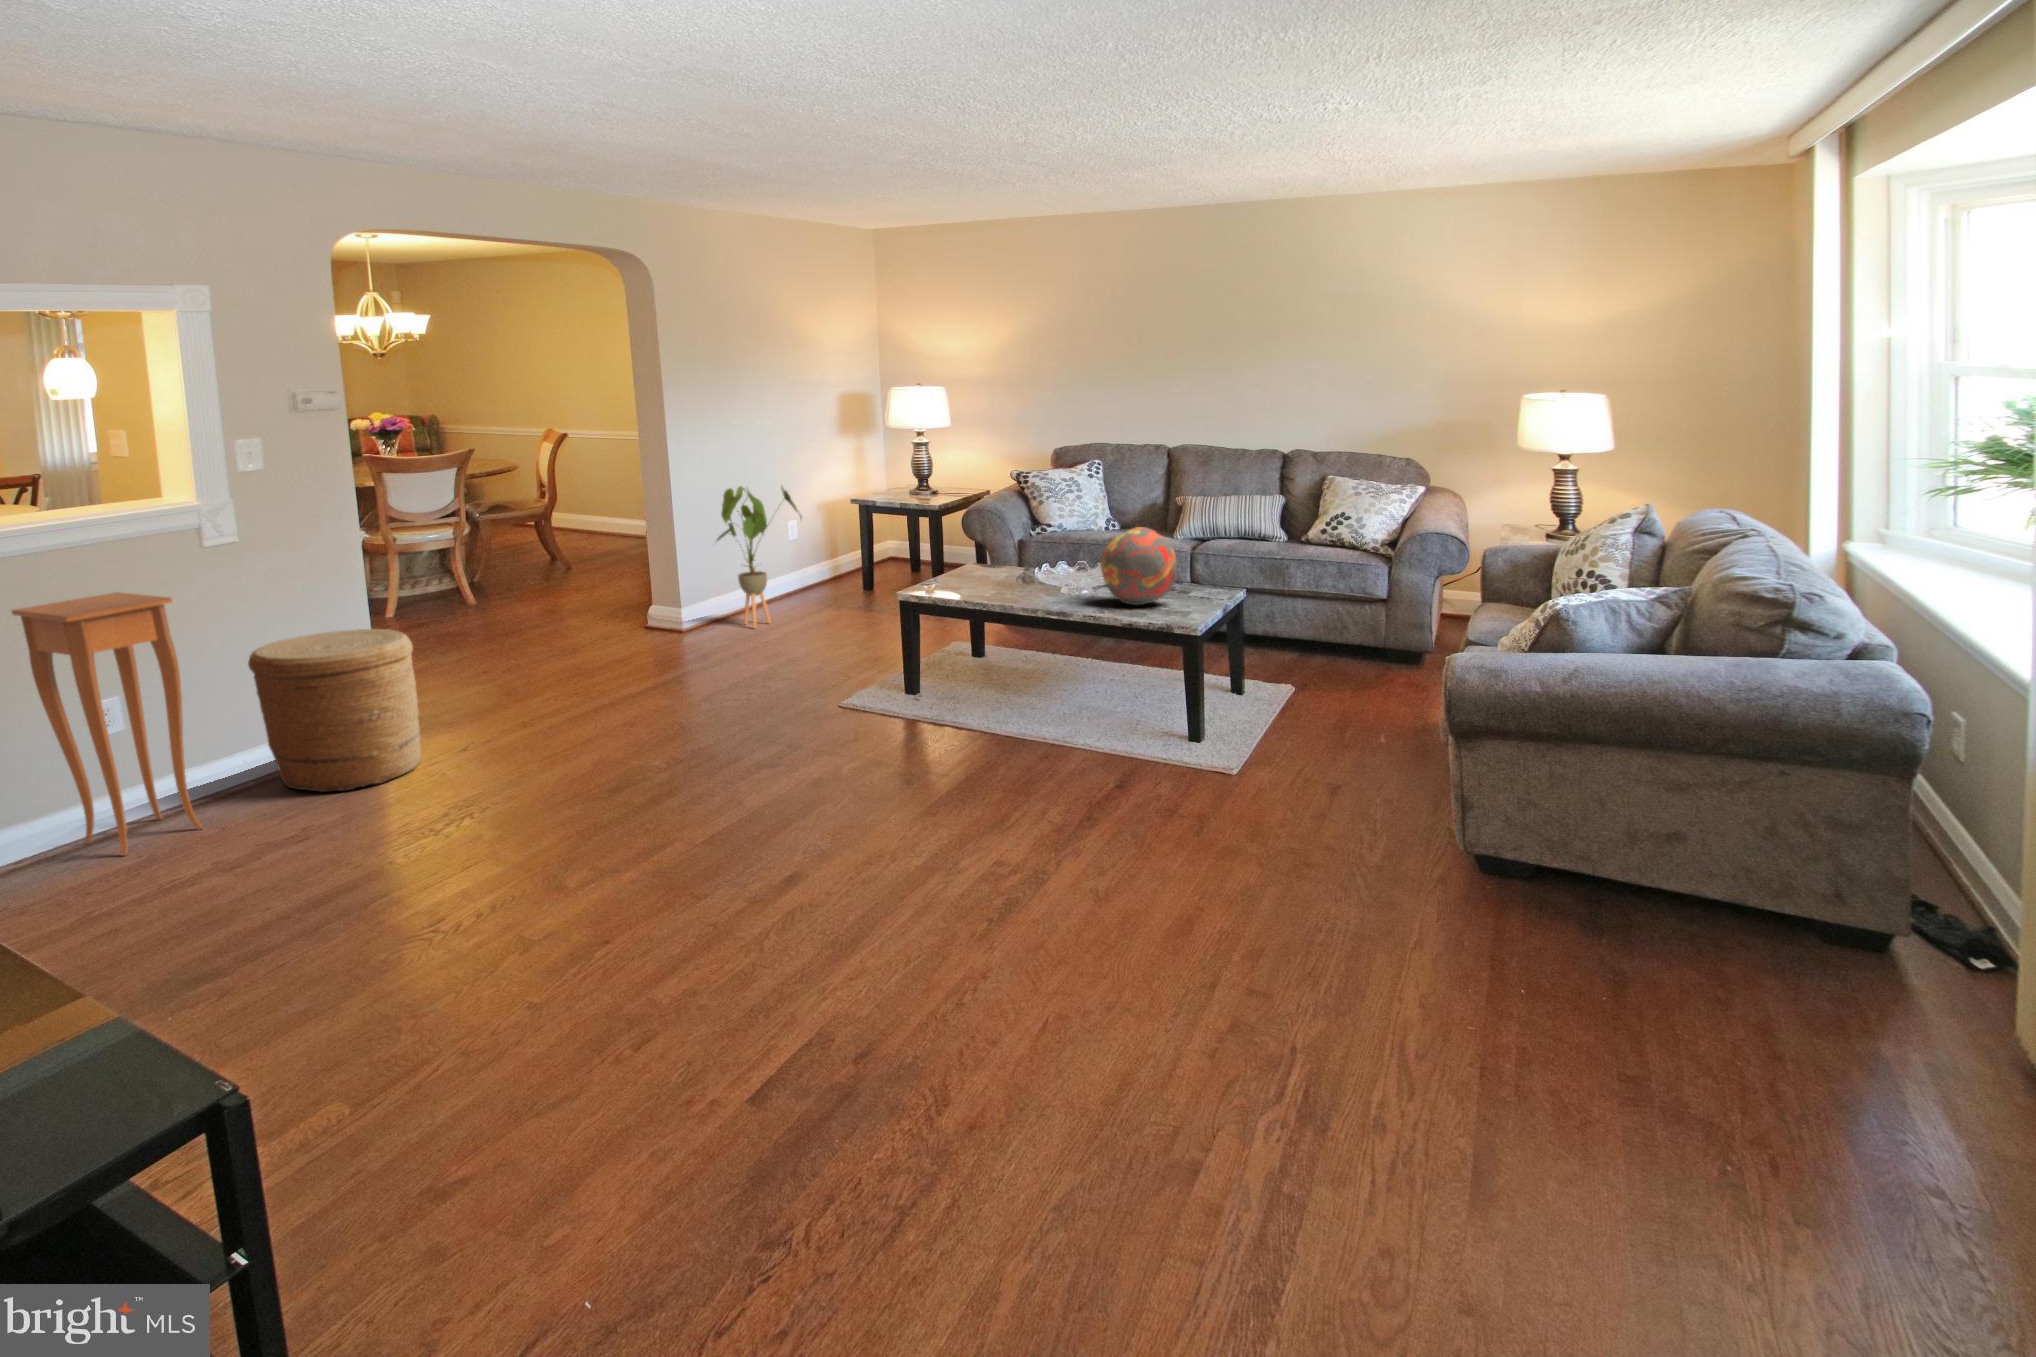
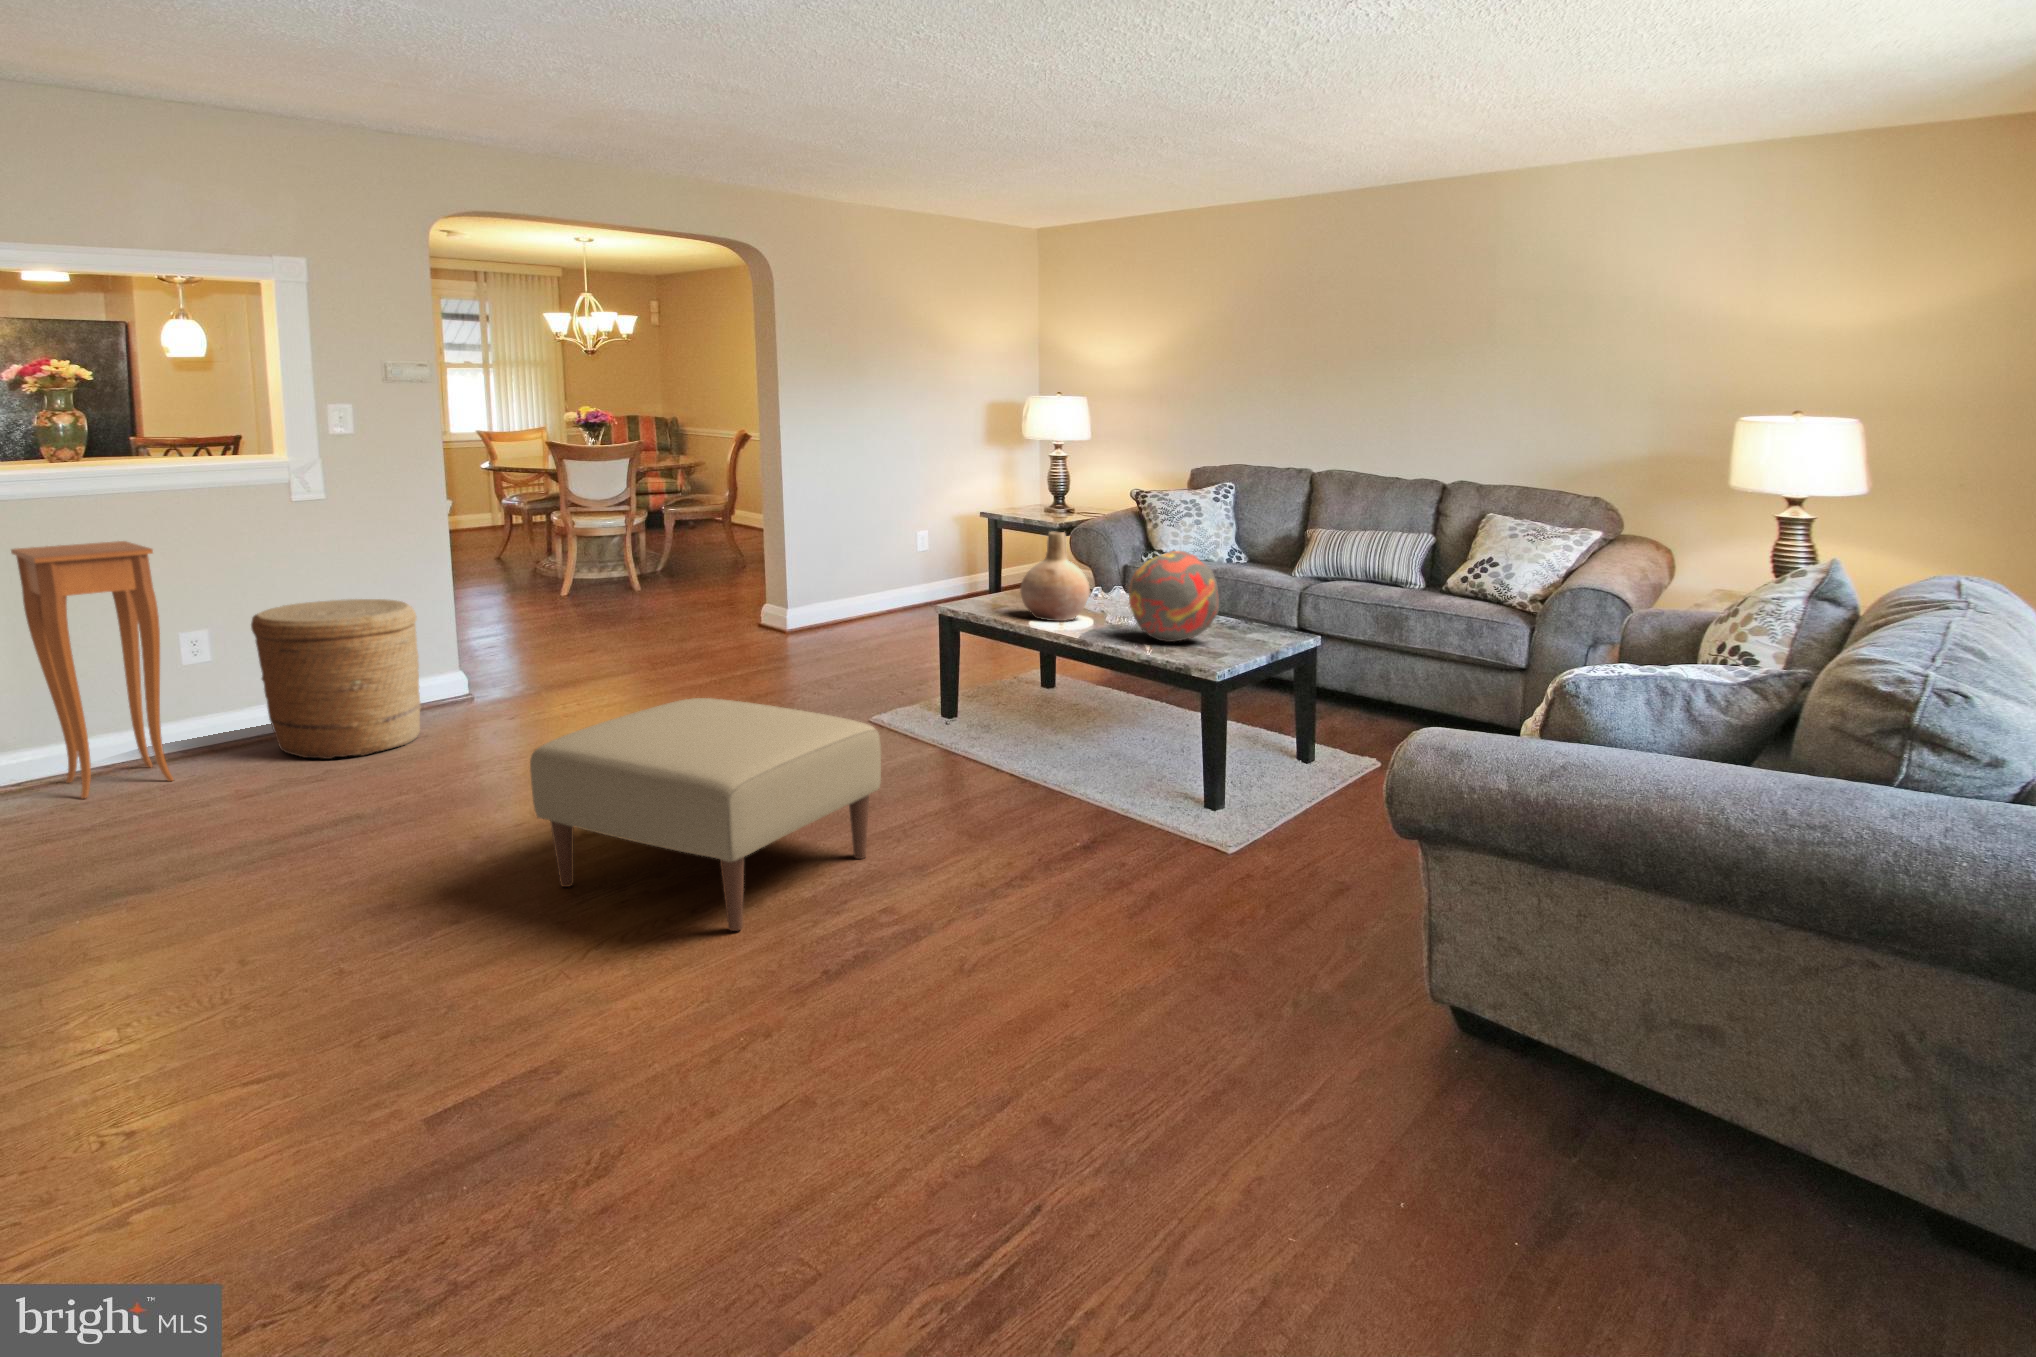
house plant: present [717,486,801,628] -> none [810,489,907,638]
vase: none [990,517,1051,596] -> present [1020,532,1090,621]
ottoman: none [673,690,955,882] -> present [530,698,881,931]

